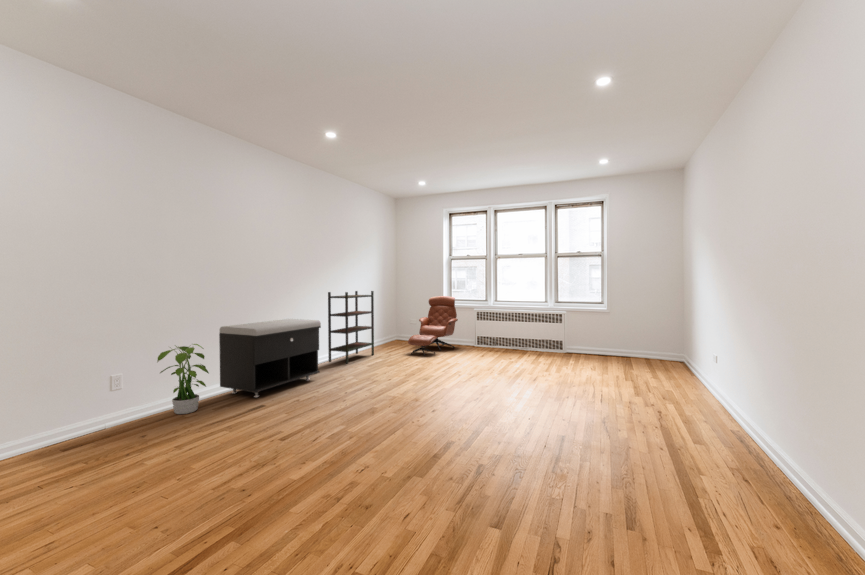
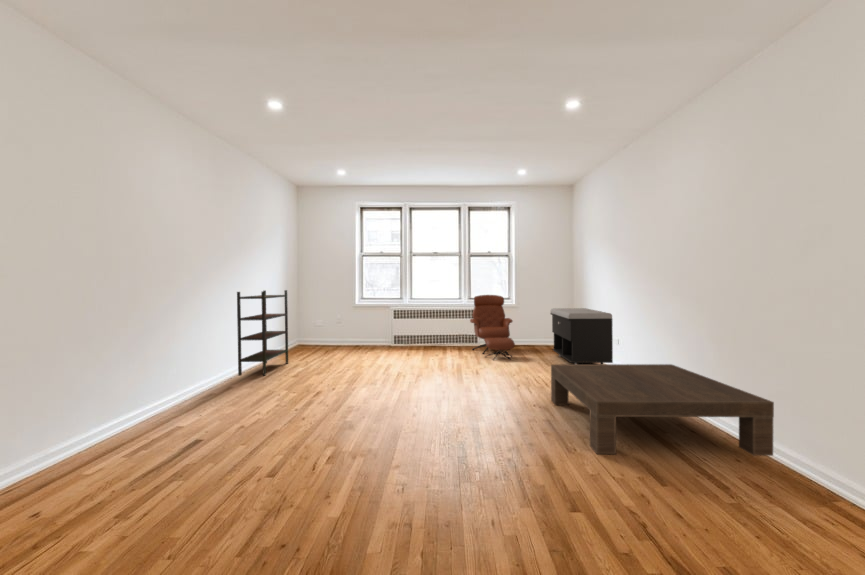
lounge chair: present [408,296,458,356] -> present [470,295,515,360]
storage bench: present [219,319,321,397] -> present [550,308,613,364]
potted plant: present [157,344,209,414] -> none [30,364,118,466]
coffee table: none [582,378,834,528] -> present [551,364,774,456]

